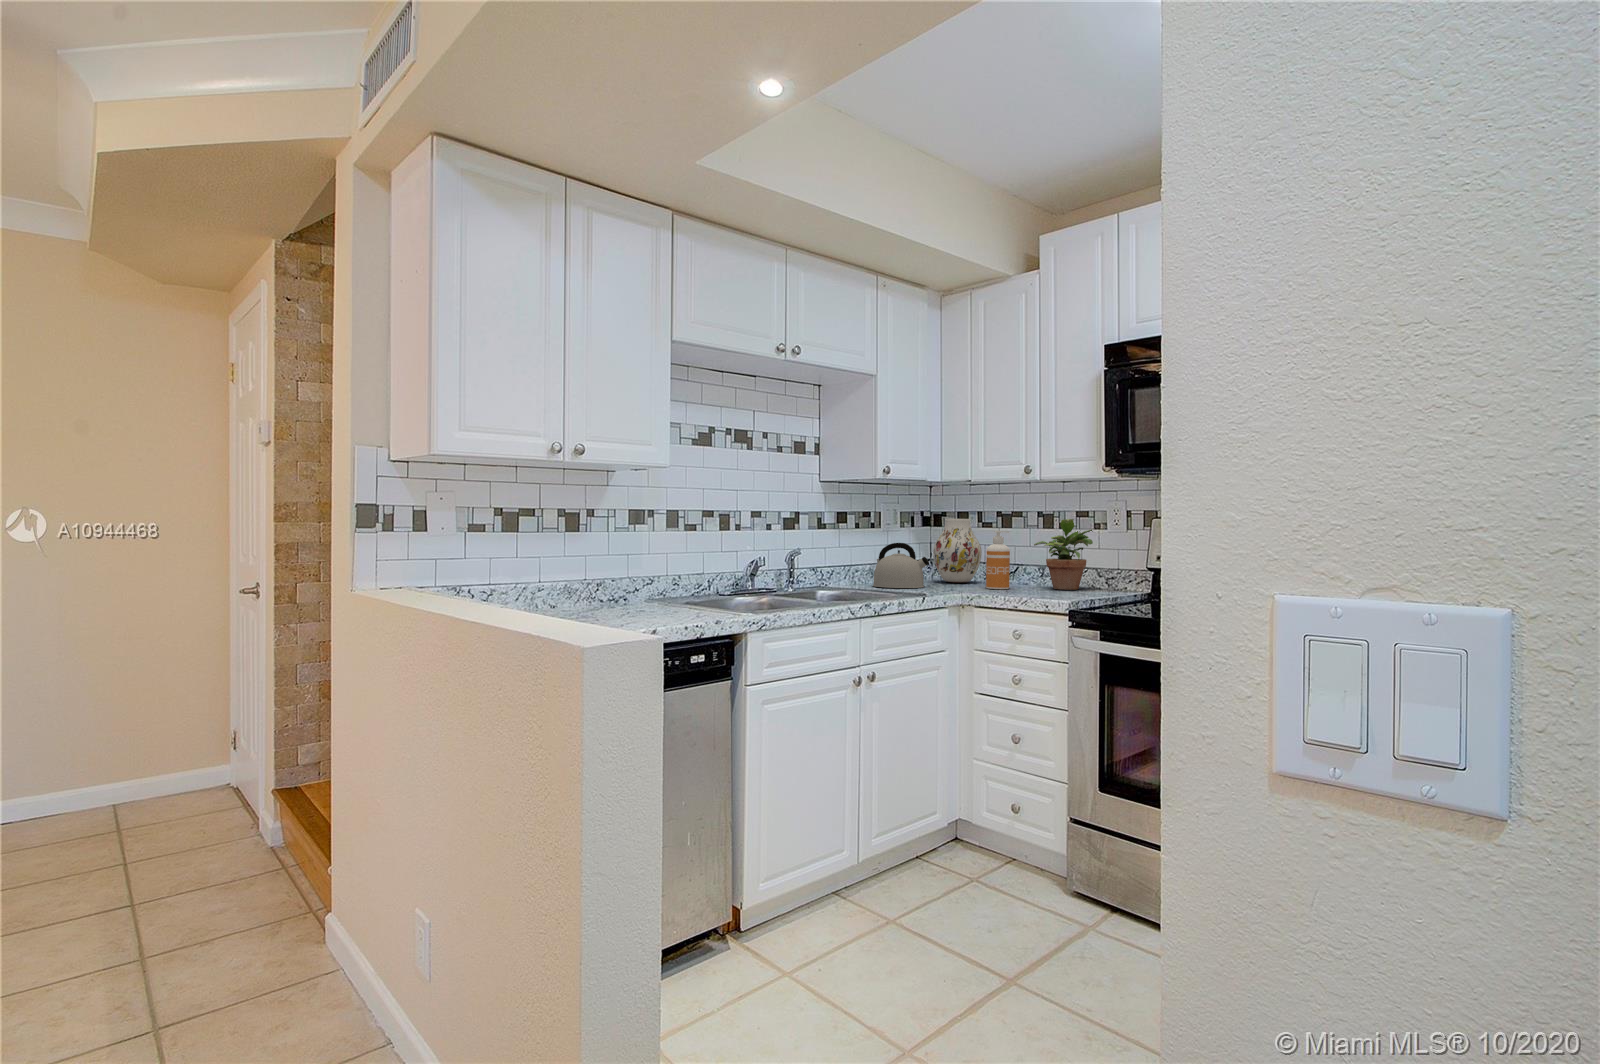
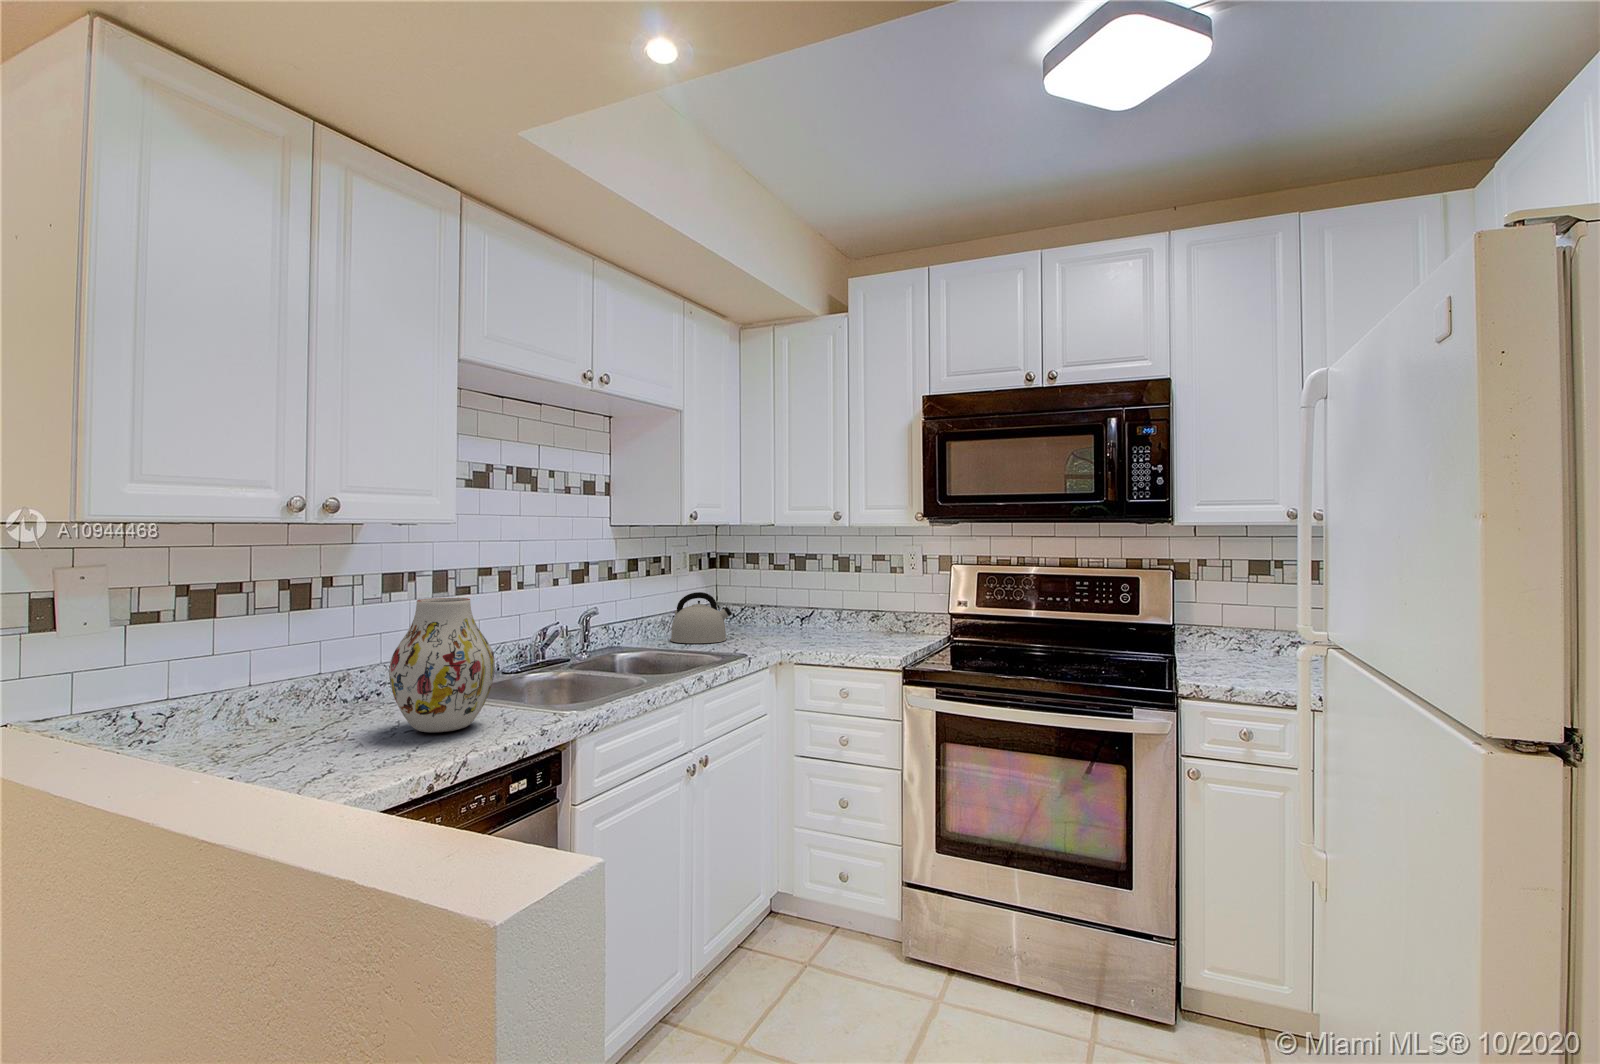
vase: present [934,519,982,583] -> present [389,598,495,732]
potted plant: present [1034,519,1093,590] -> none [834,565,893,636]
soap dispenser: present [986,531,1010,589] -> none [790,578,815,639]

